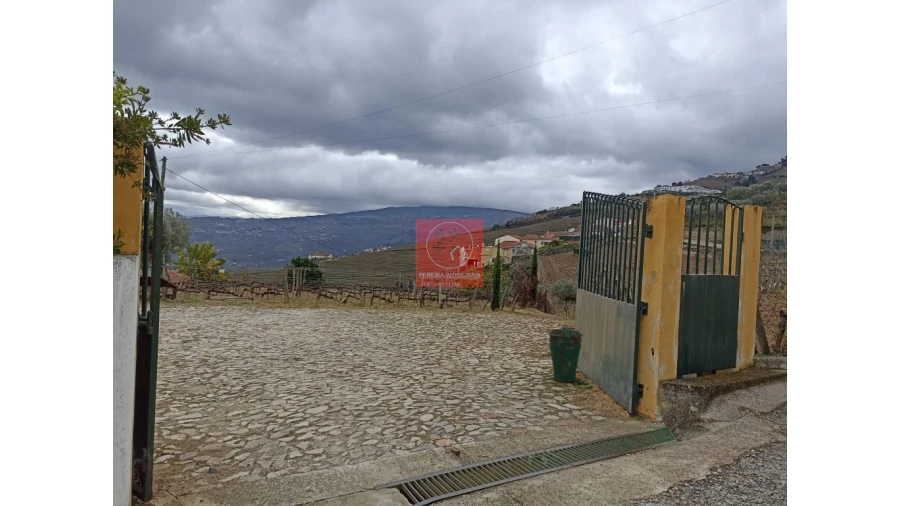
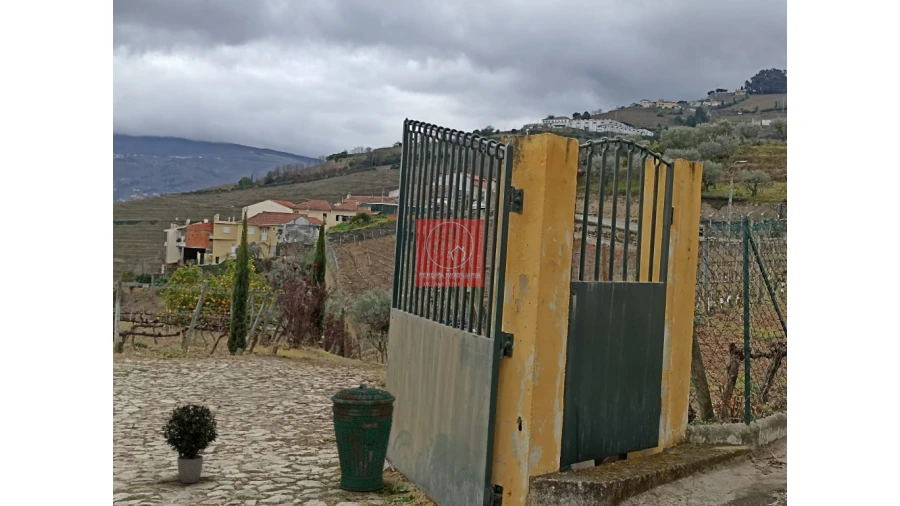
potted plant: none [464,333,492,372] -> present [161,403,218,483]

